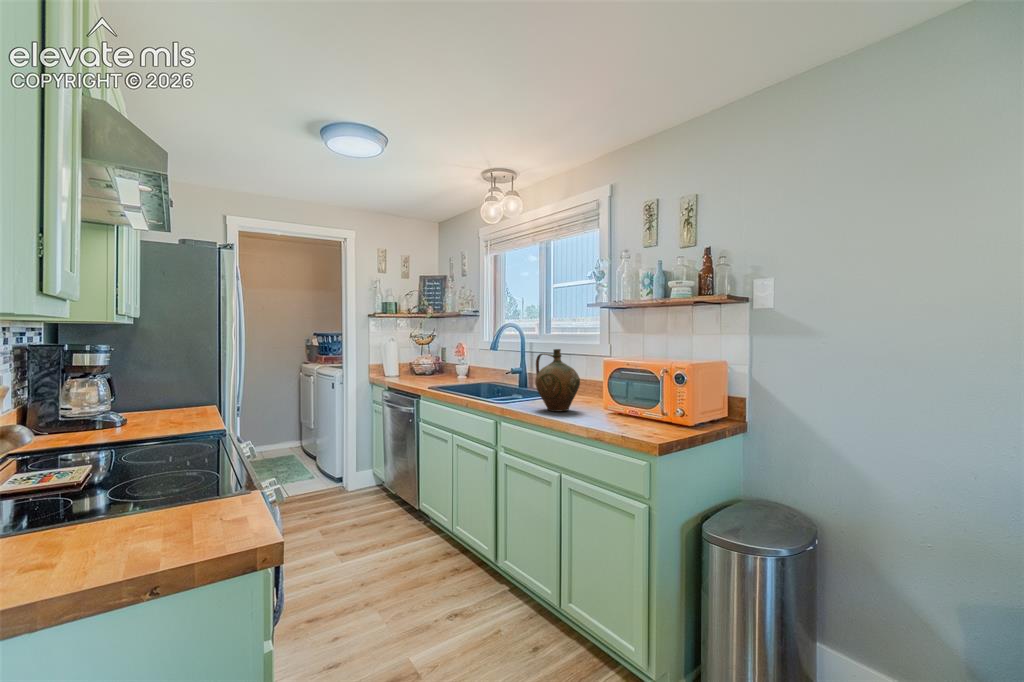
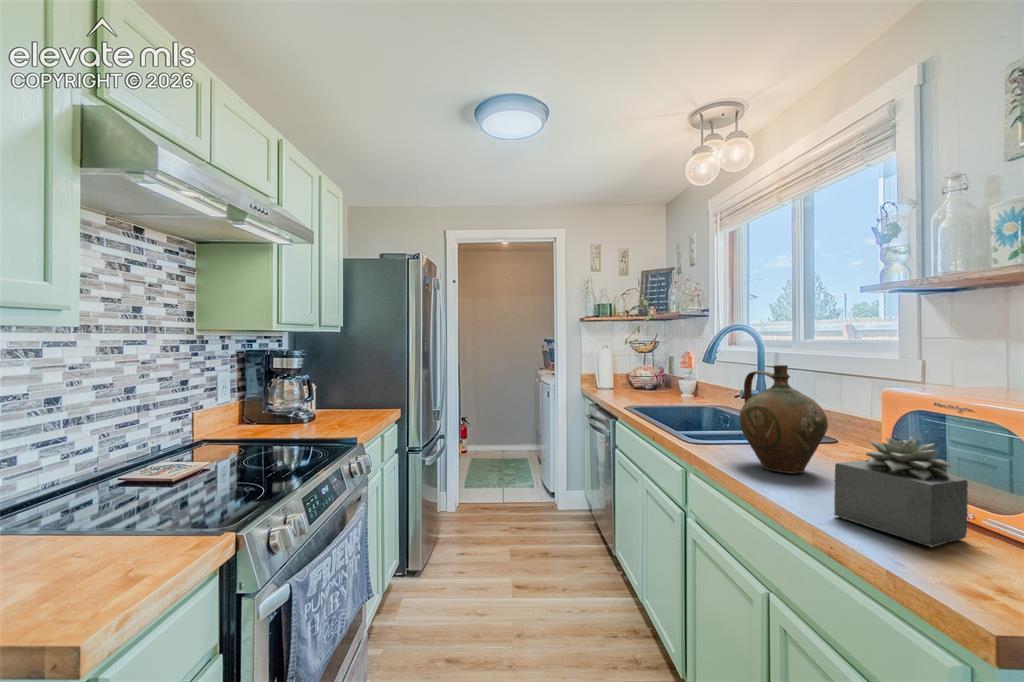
succulent plant: none [595,380,643,427] -> present [834,437,968,547]

